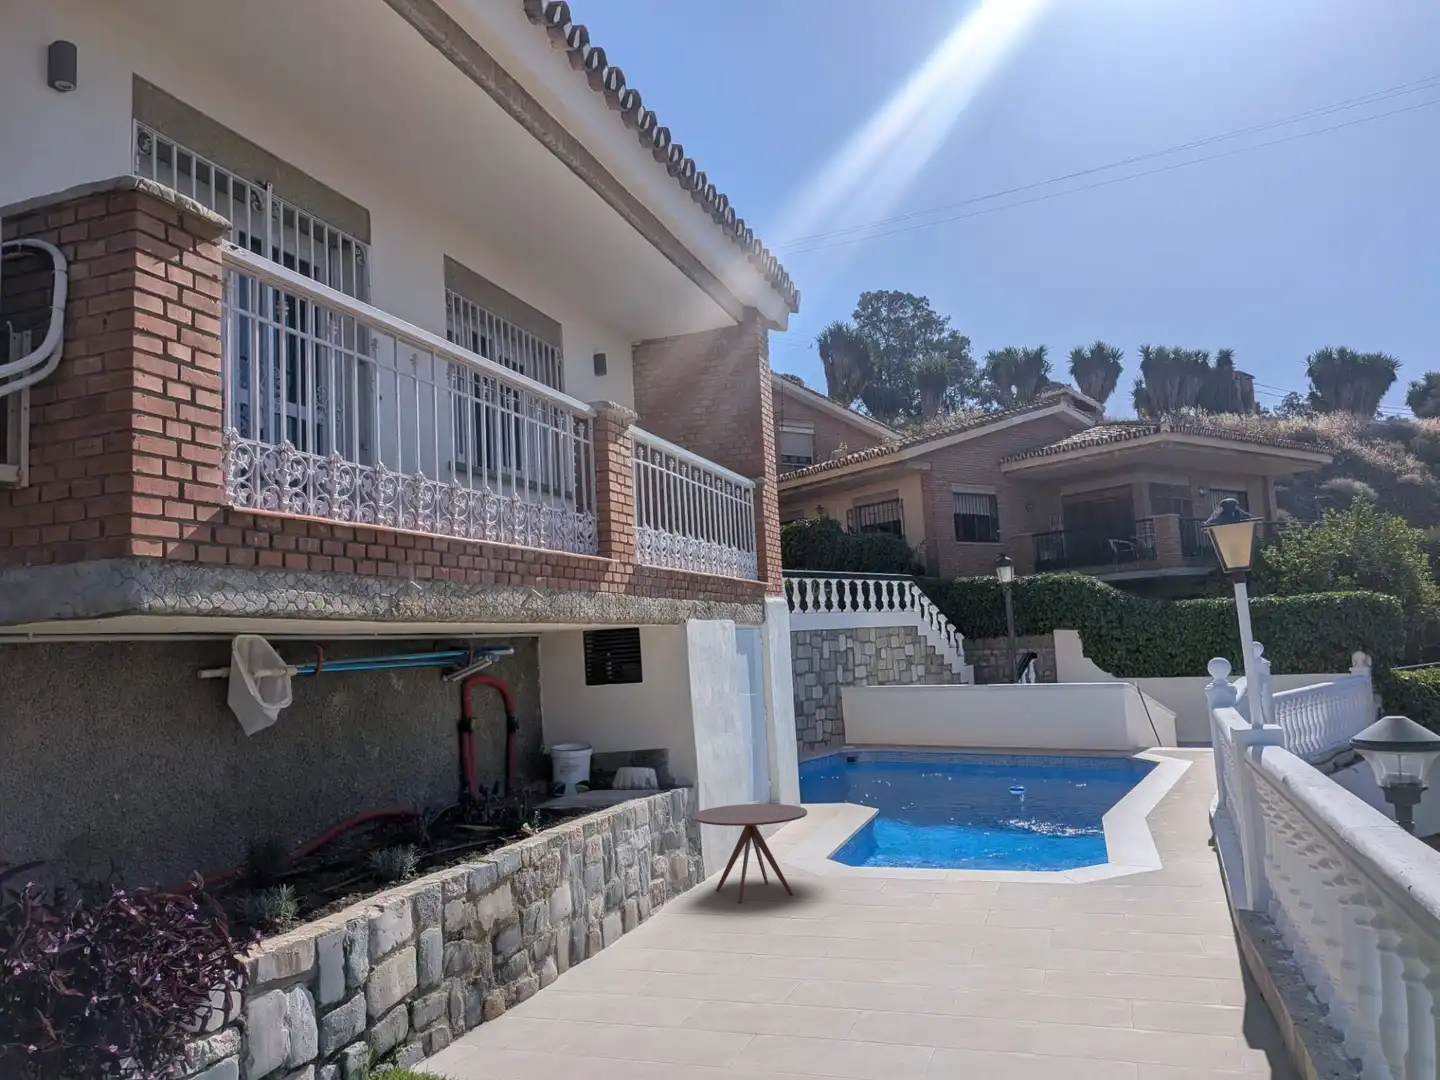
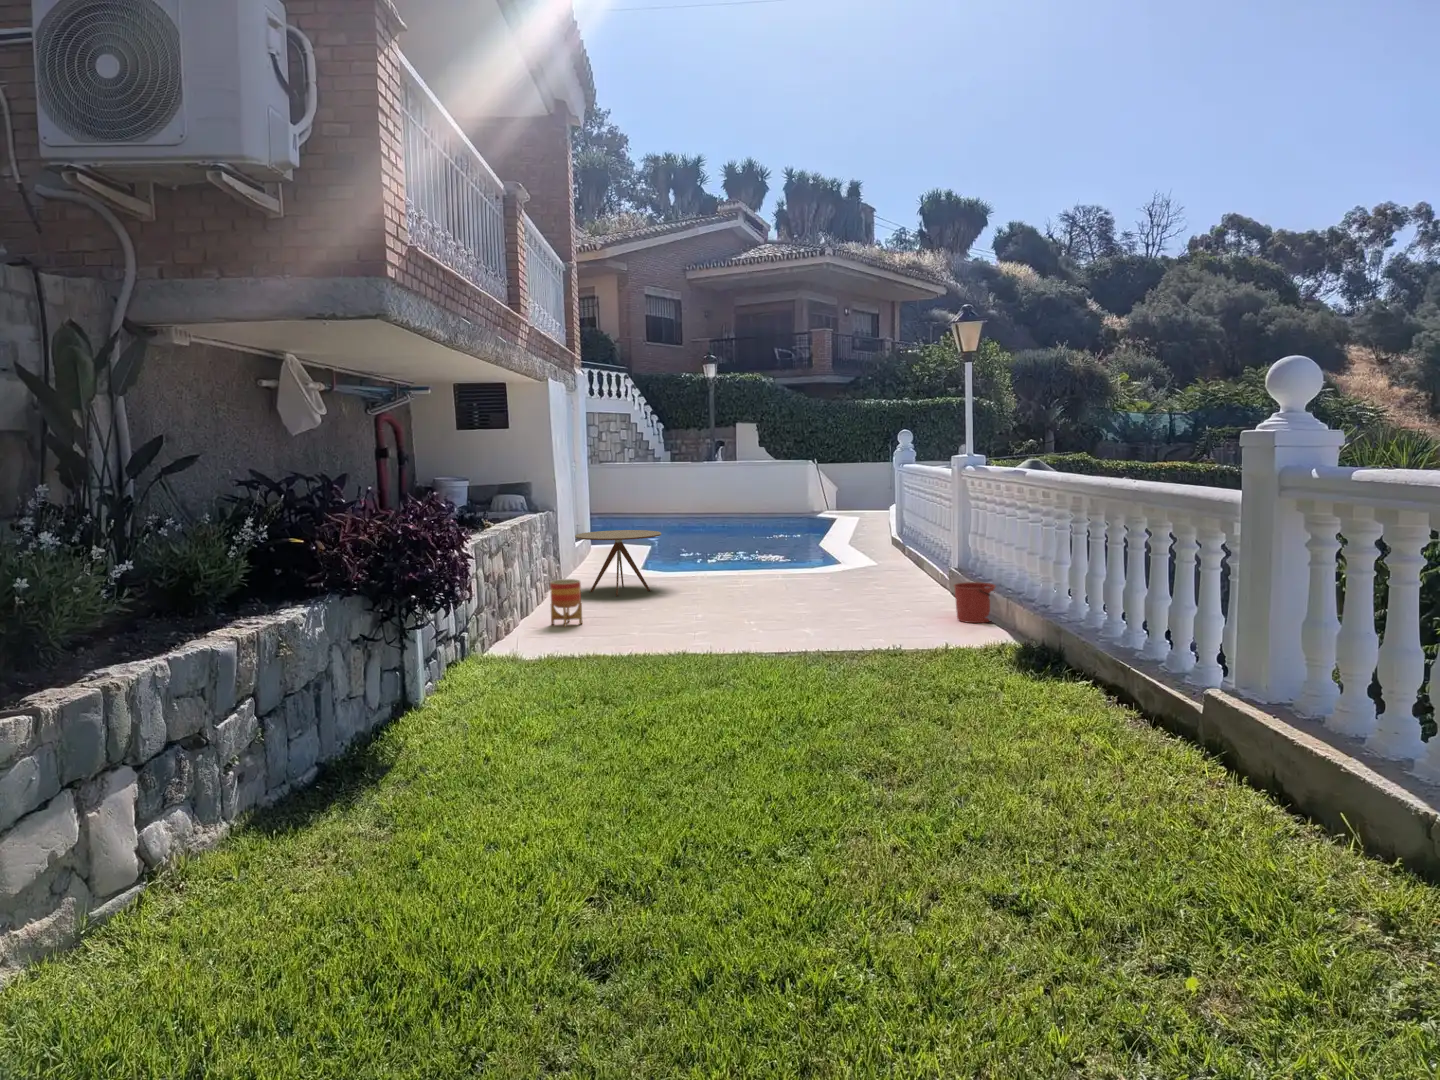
planter: none [589,894,632,969] -> present [550,579,582,627]
bucket: none [1202,953,1288,1042] -> present [954,582,996,623]

